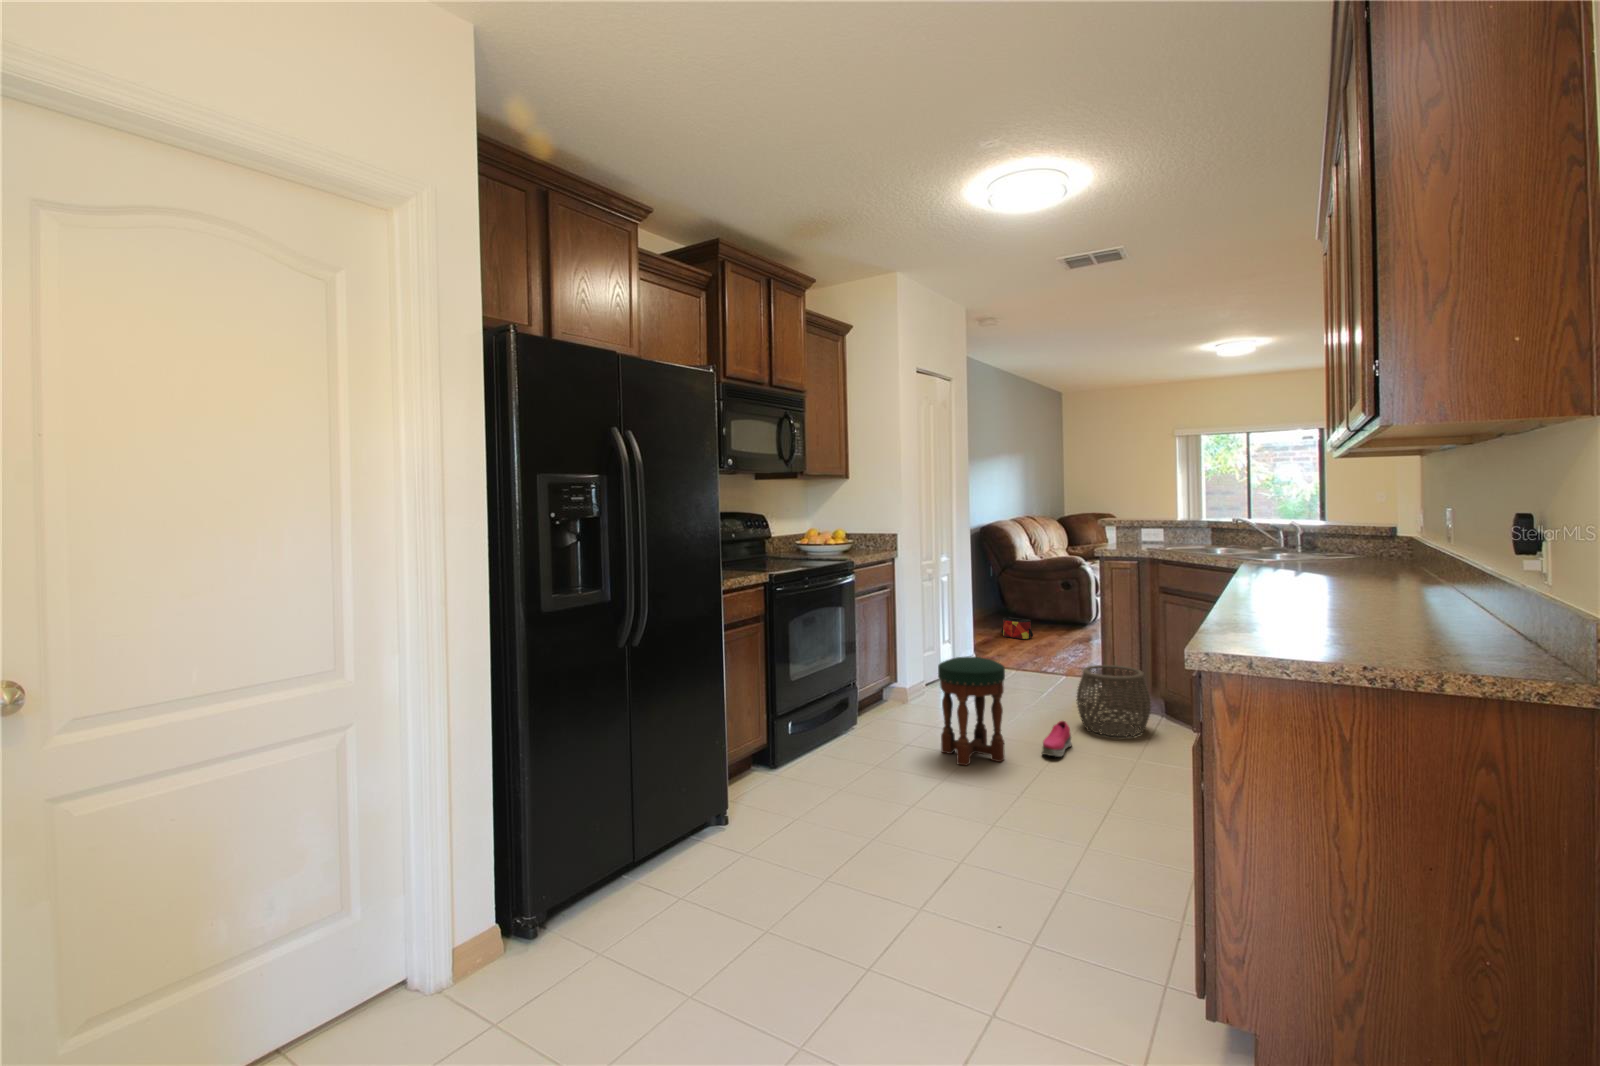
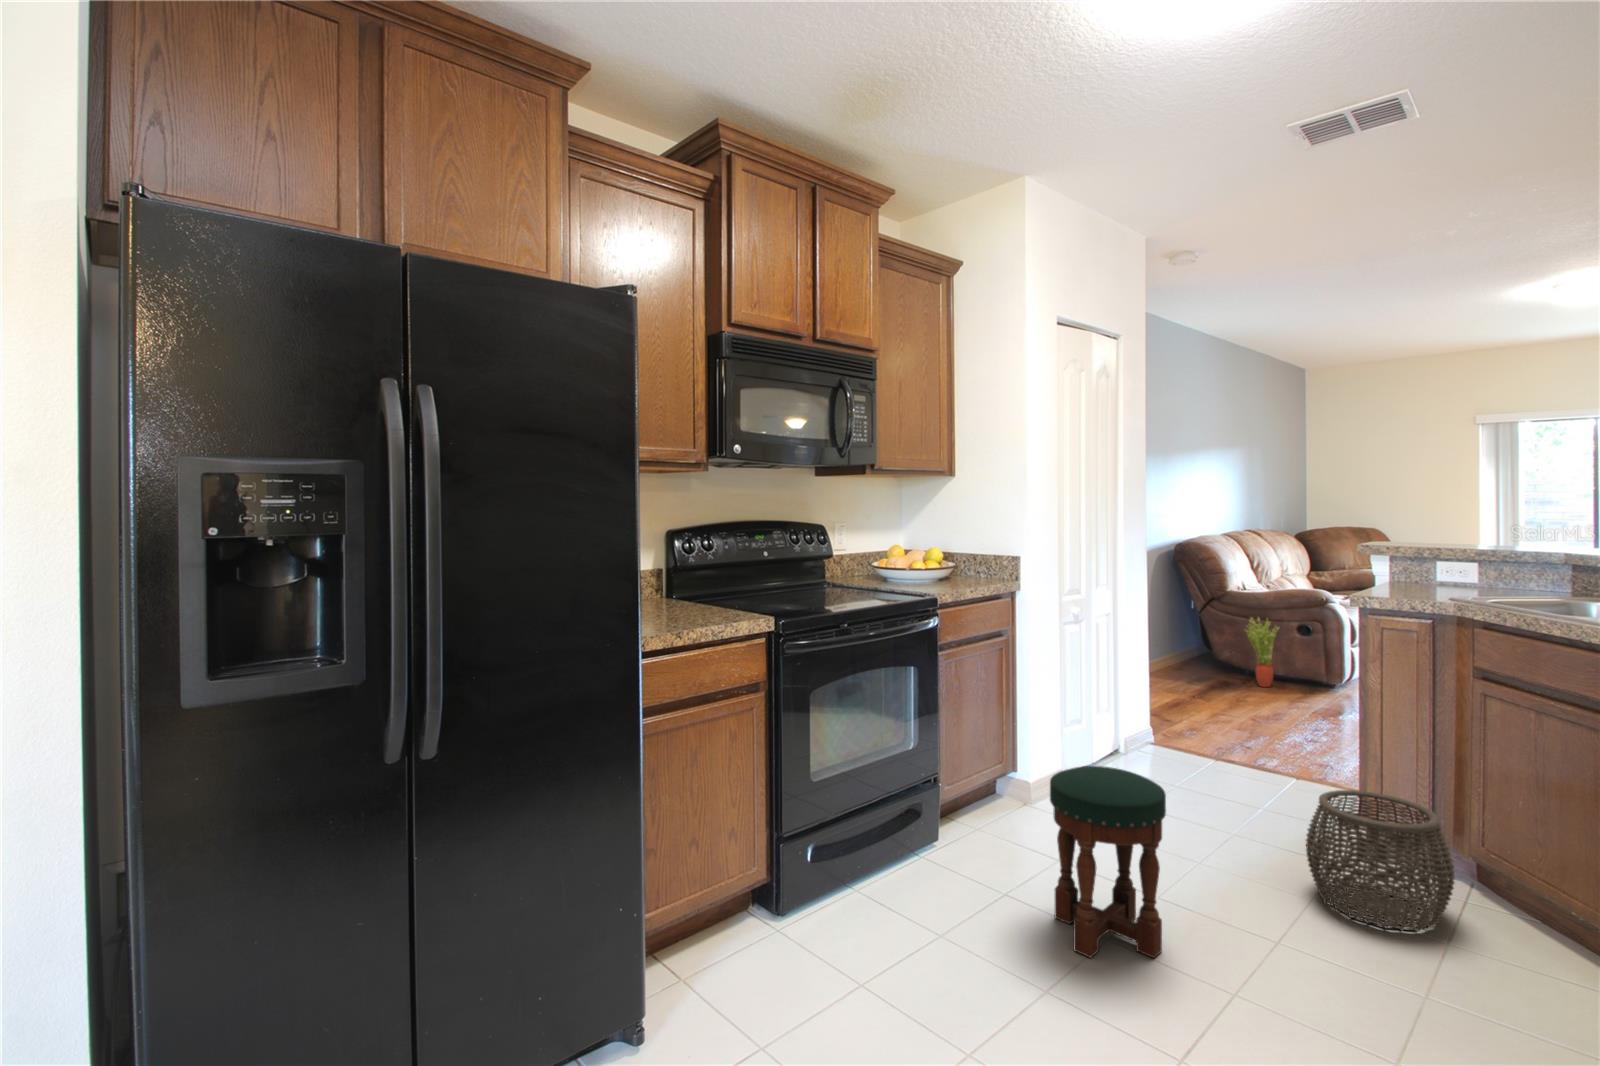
potted plant: none [1028,577,1051,628] -> present [1247,618,1279,687]
bag: present [1001,617,1033,640] -> none [1200,671,1249,705]
shoe: present [1042,721,1072,757] -> none [1232,891,1293,964]

